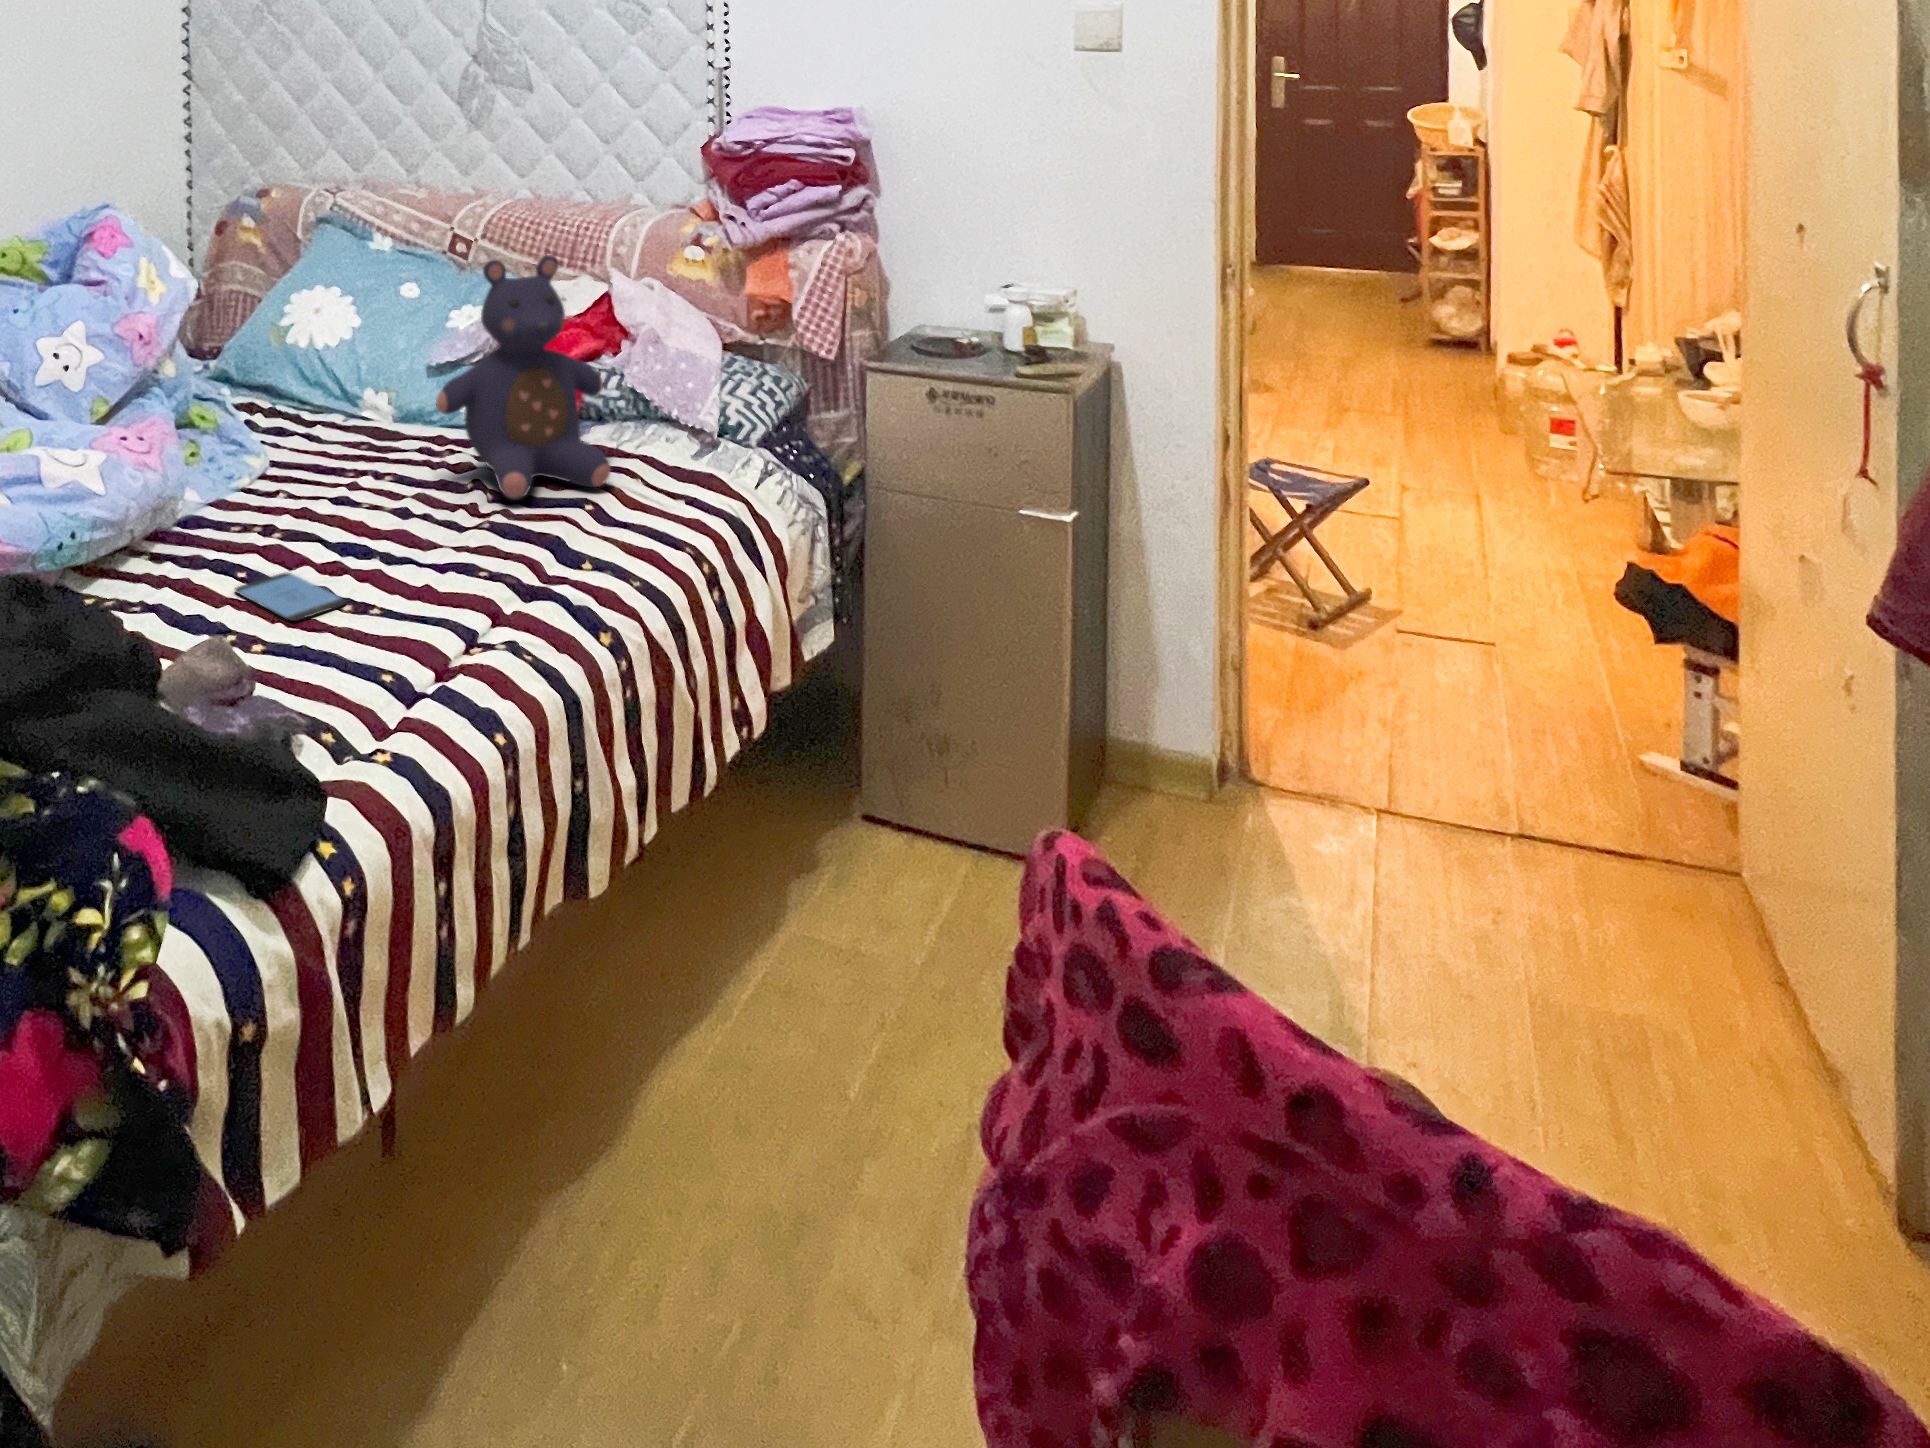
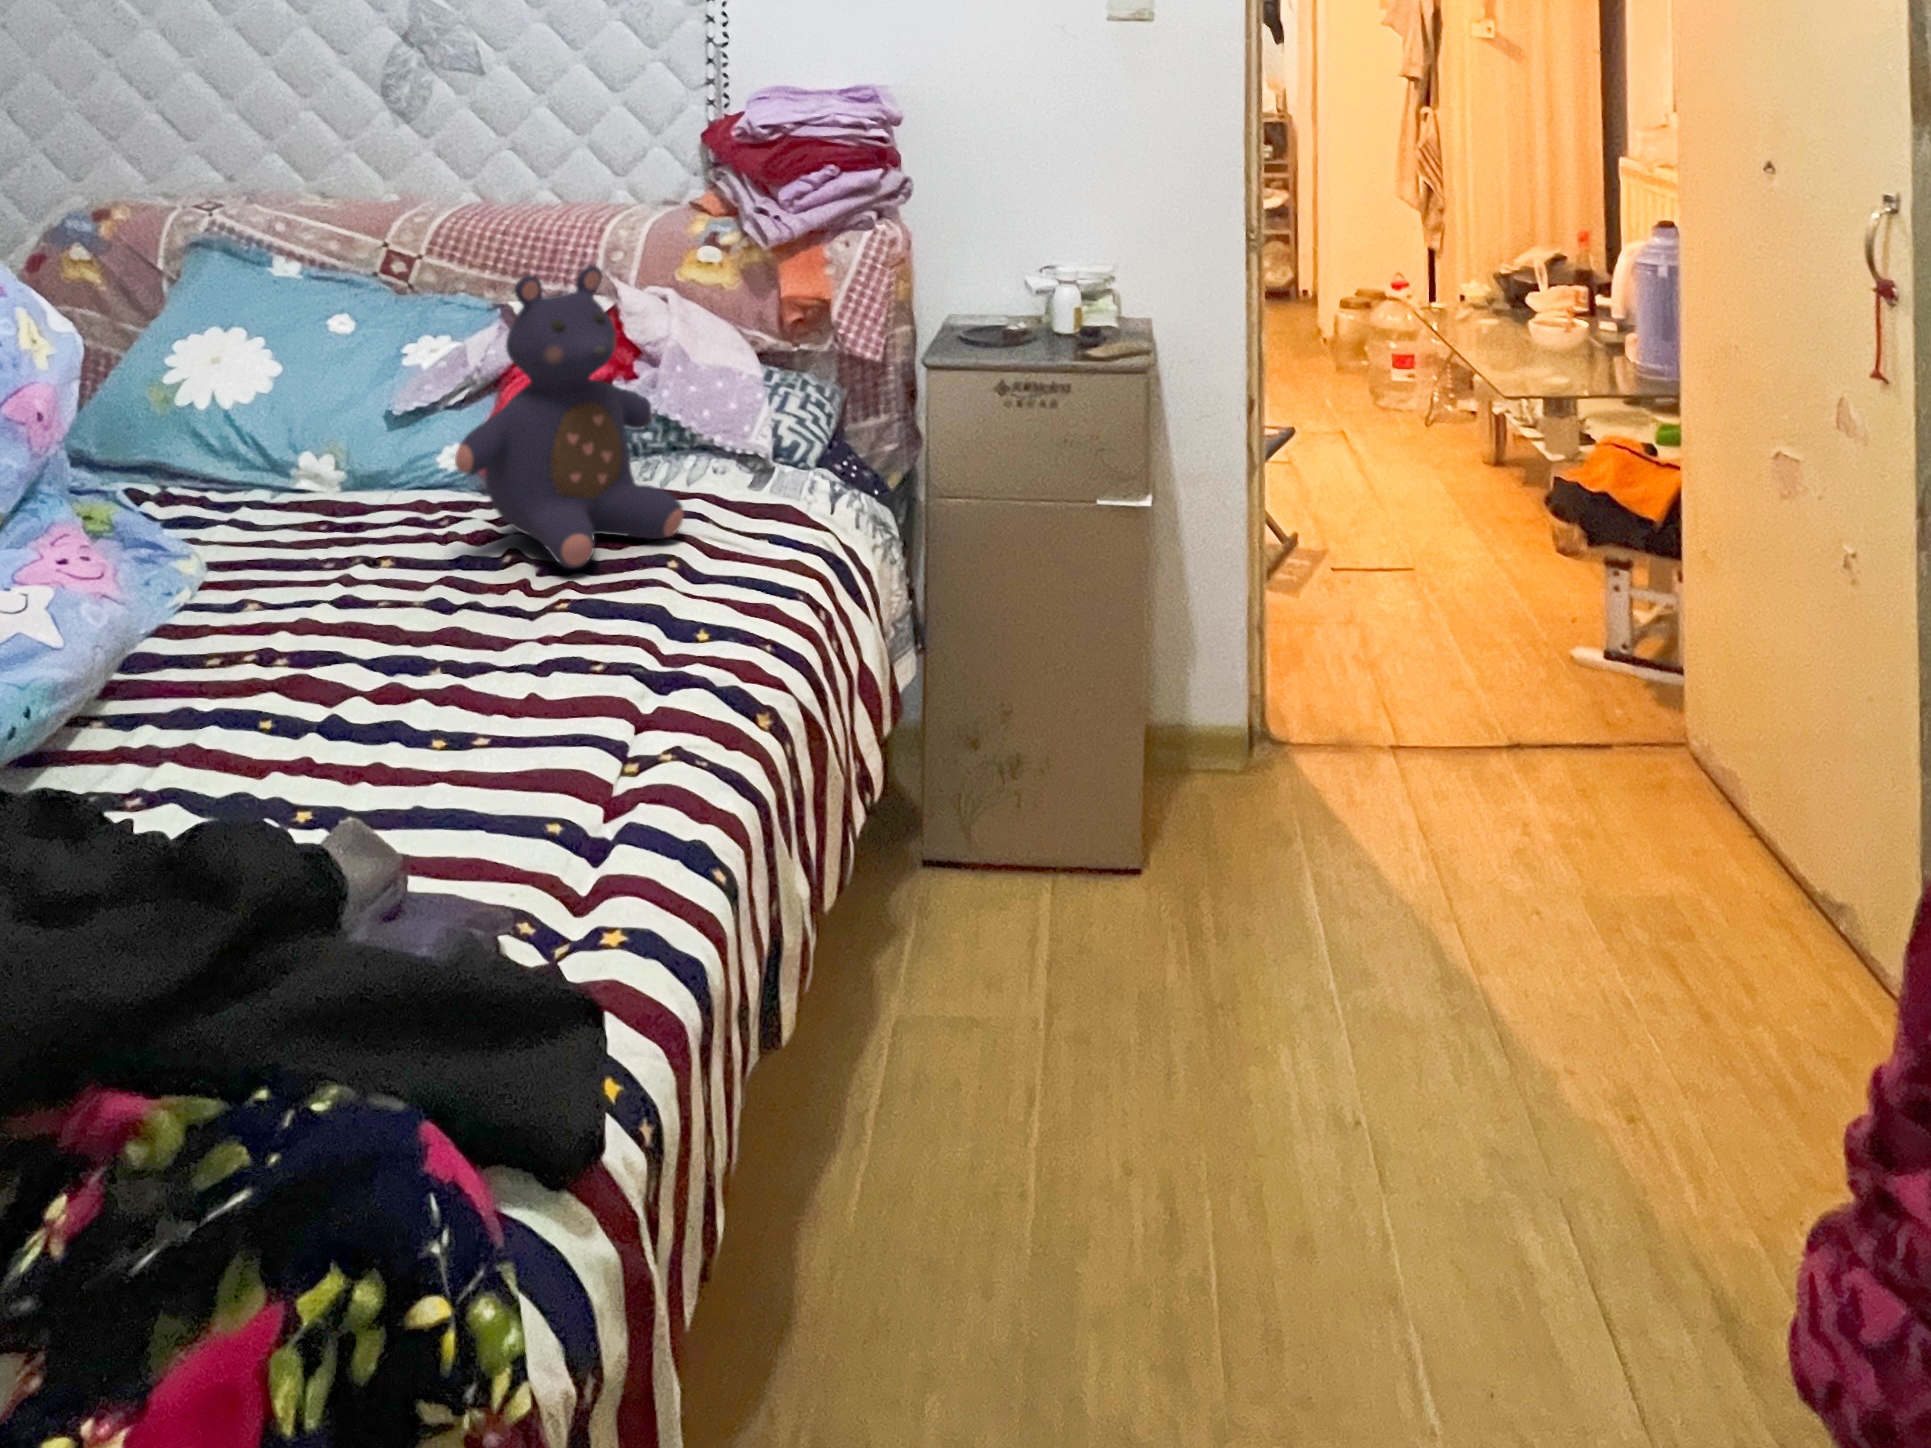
smartphone: present [235,573,346,621] -> none [245,714,424,780]

